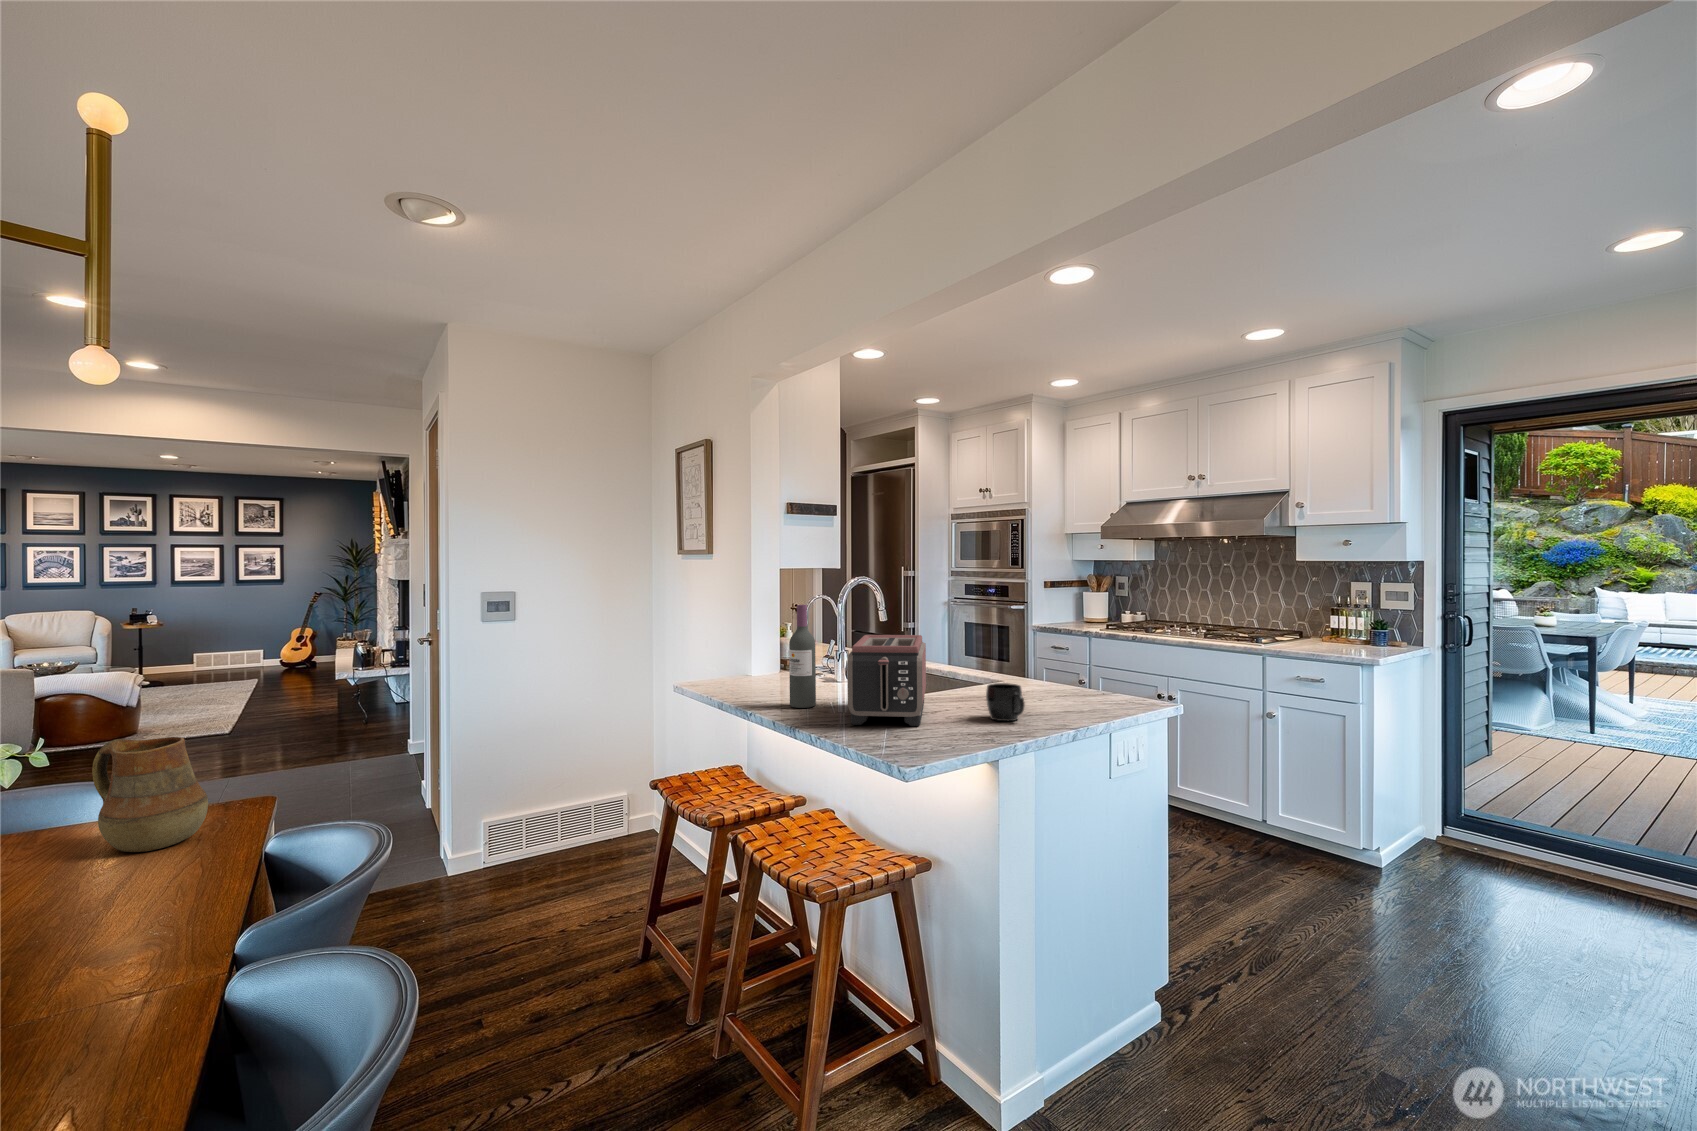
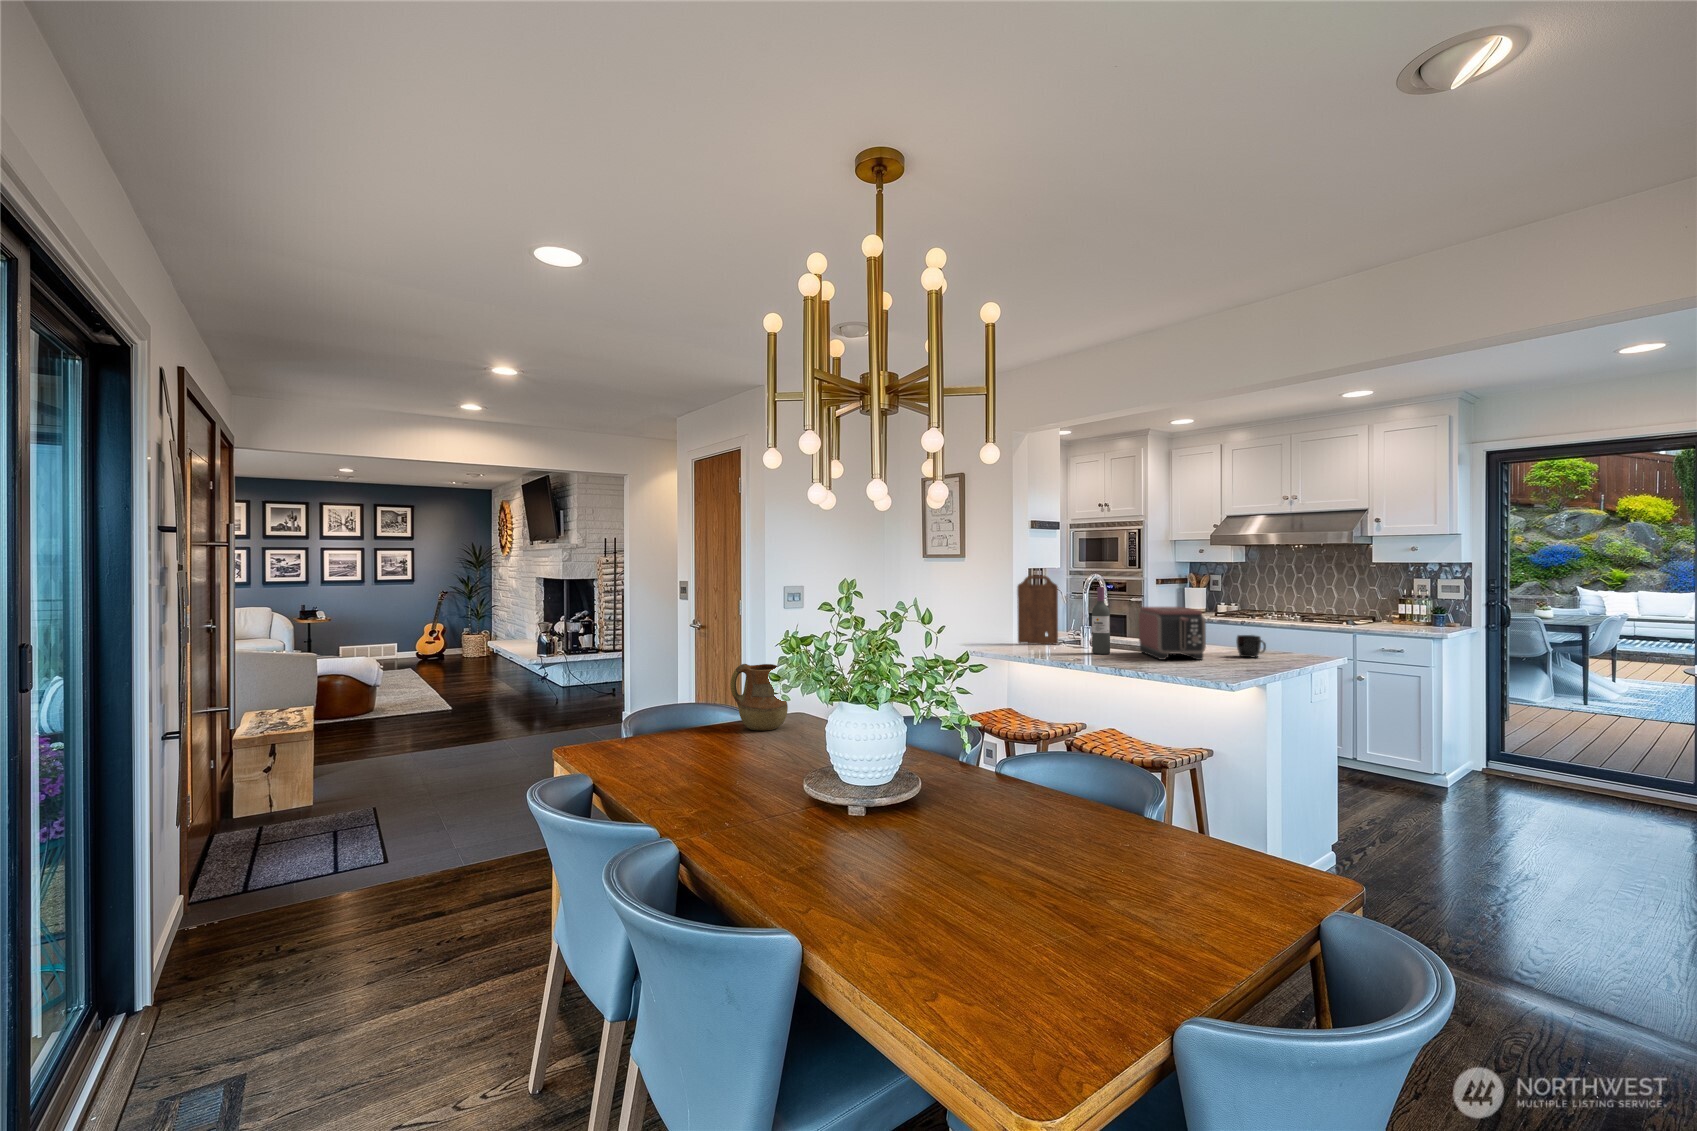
cutting board: none [739,584,790,684] -> present [1017,575,1058,644]

